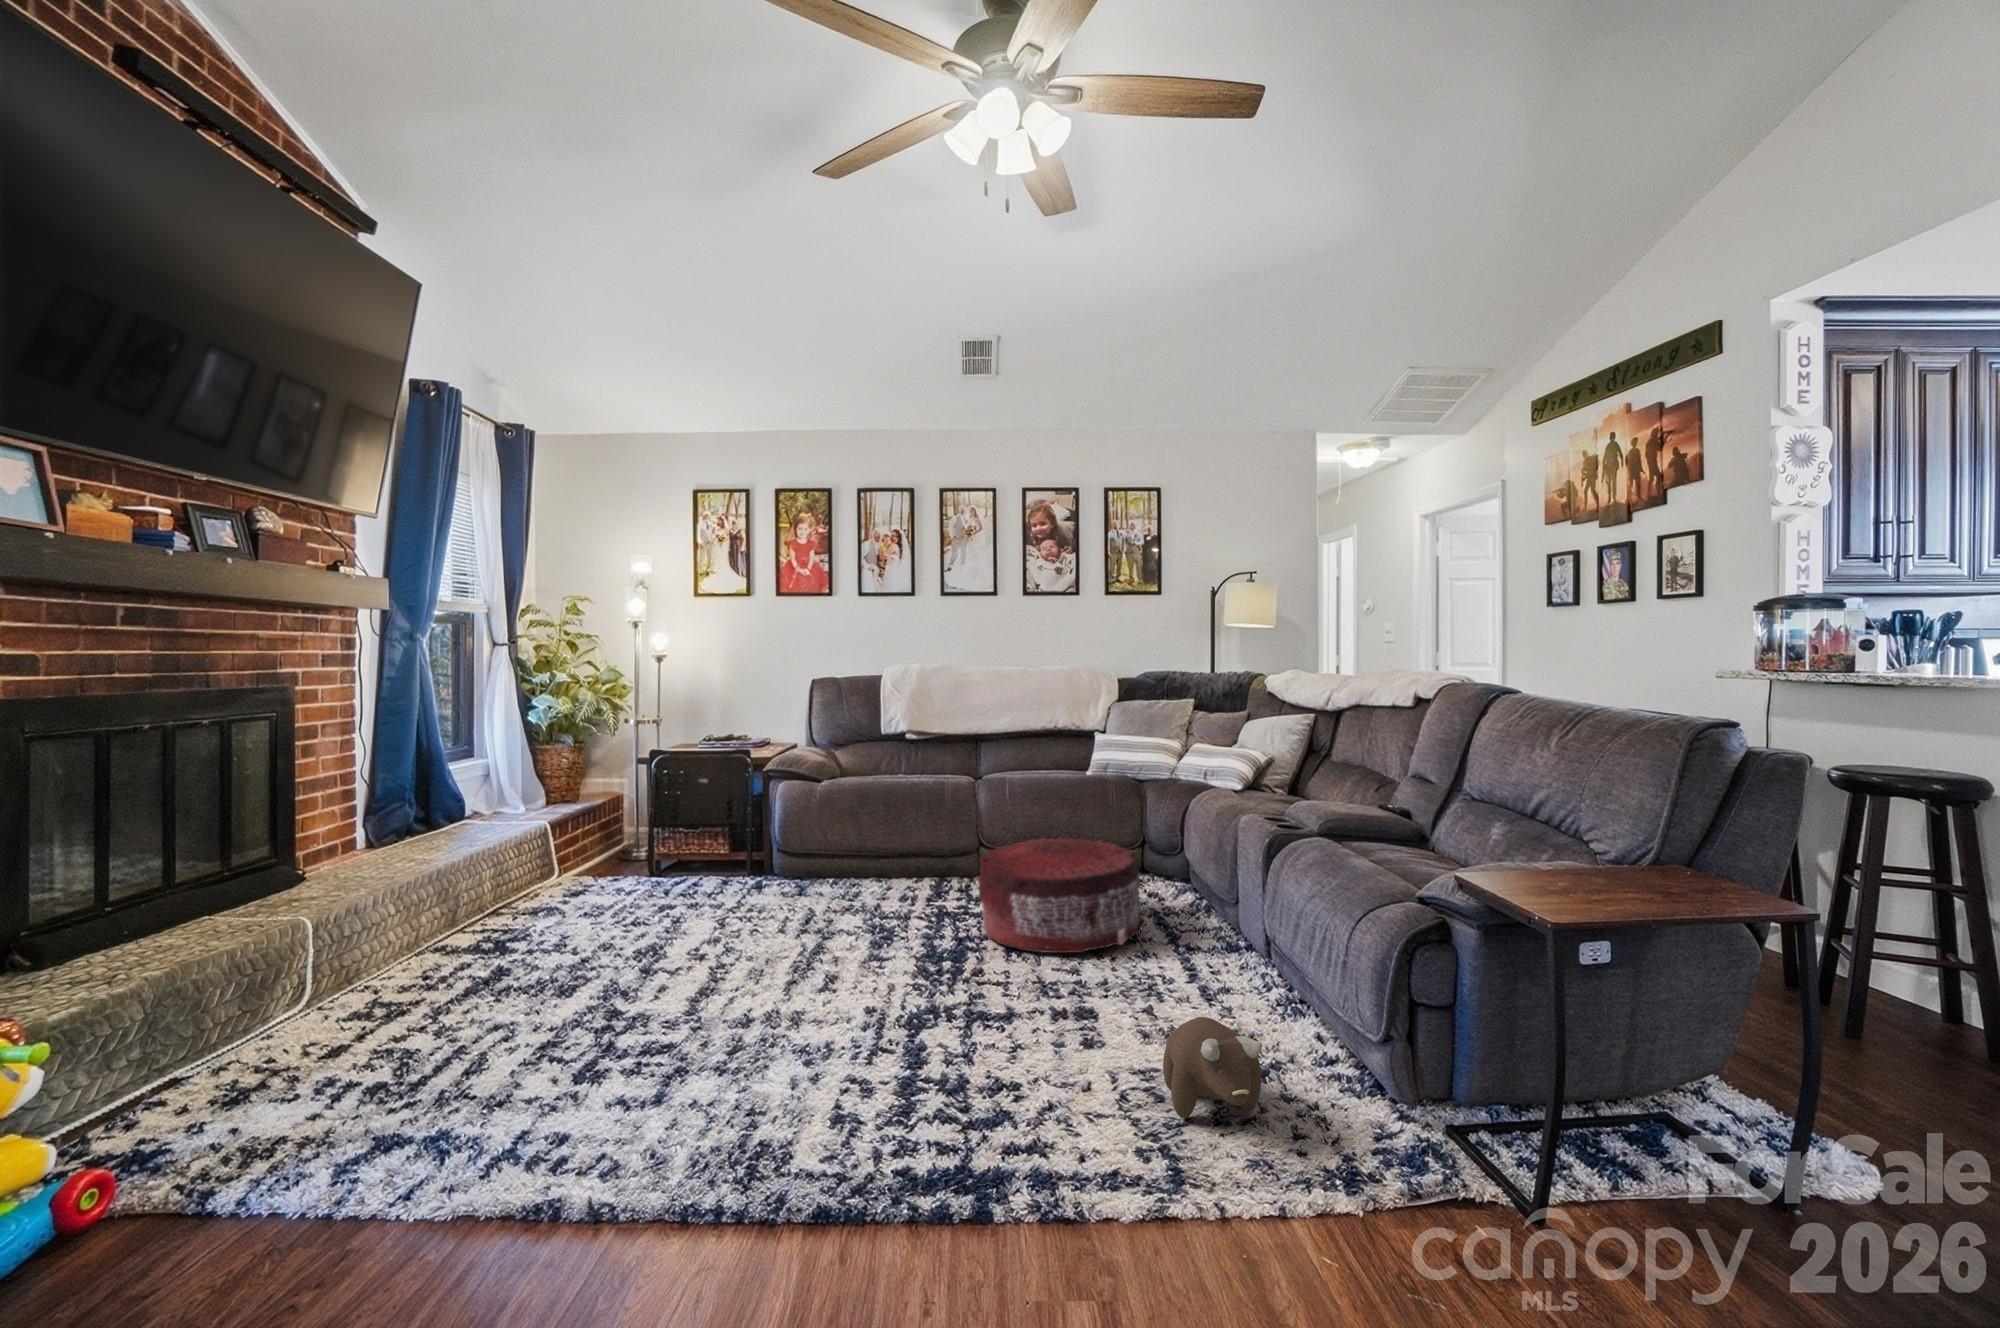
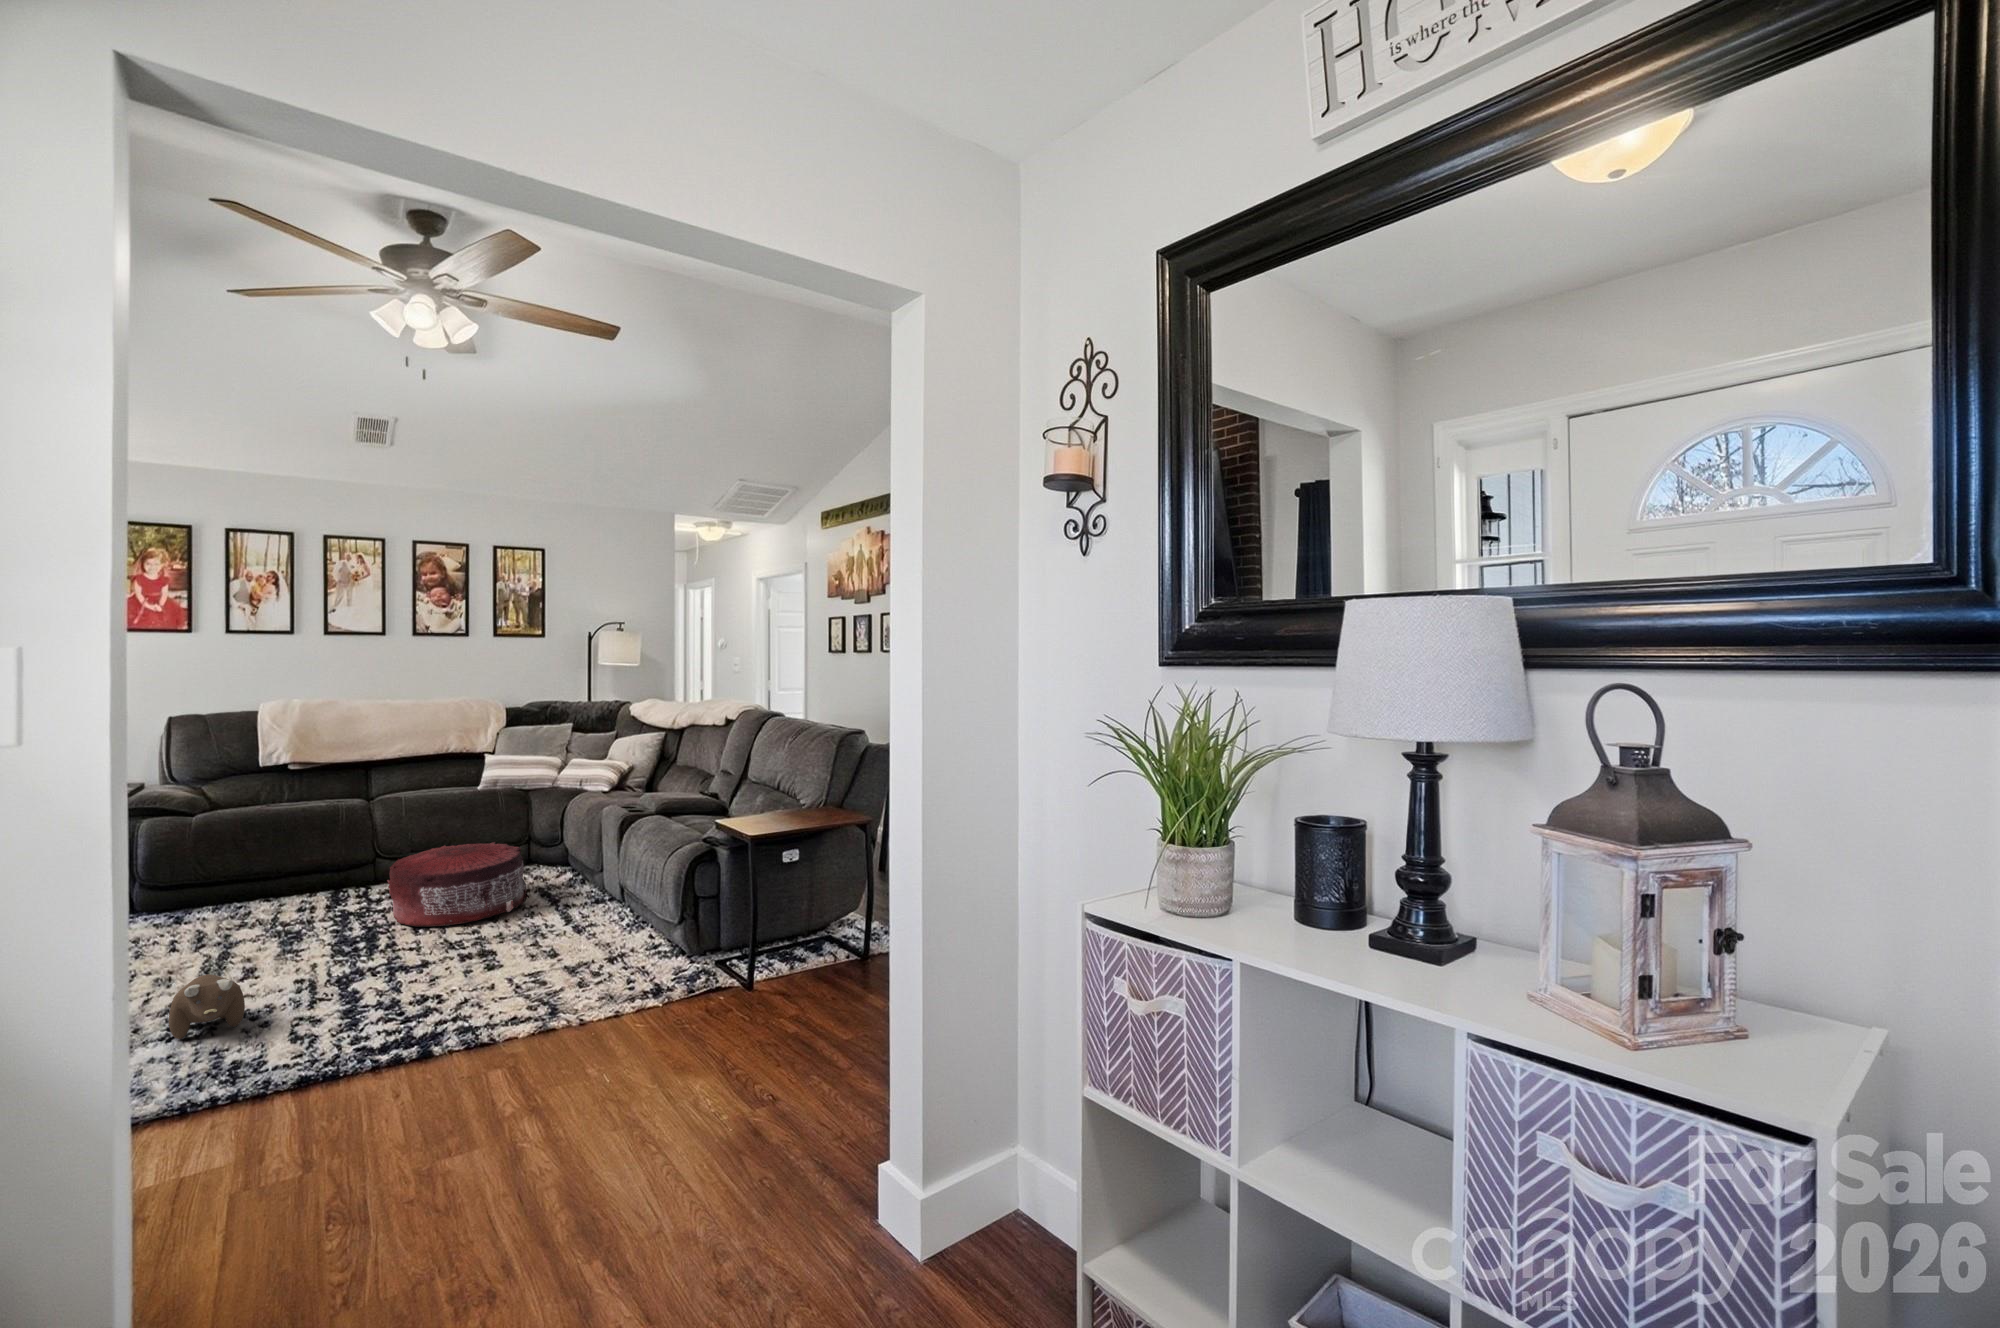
plush toy: present [1163,1017,1262,1118] -> present [169,974,245,1039]

